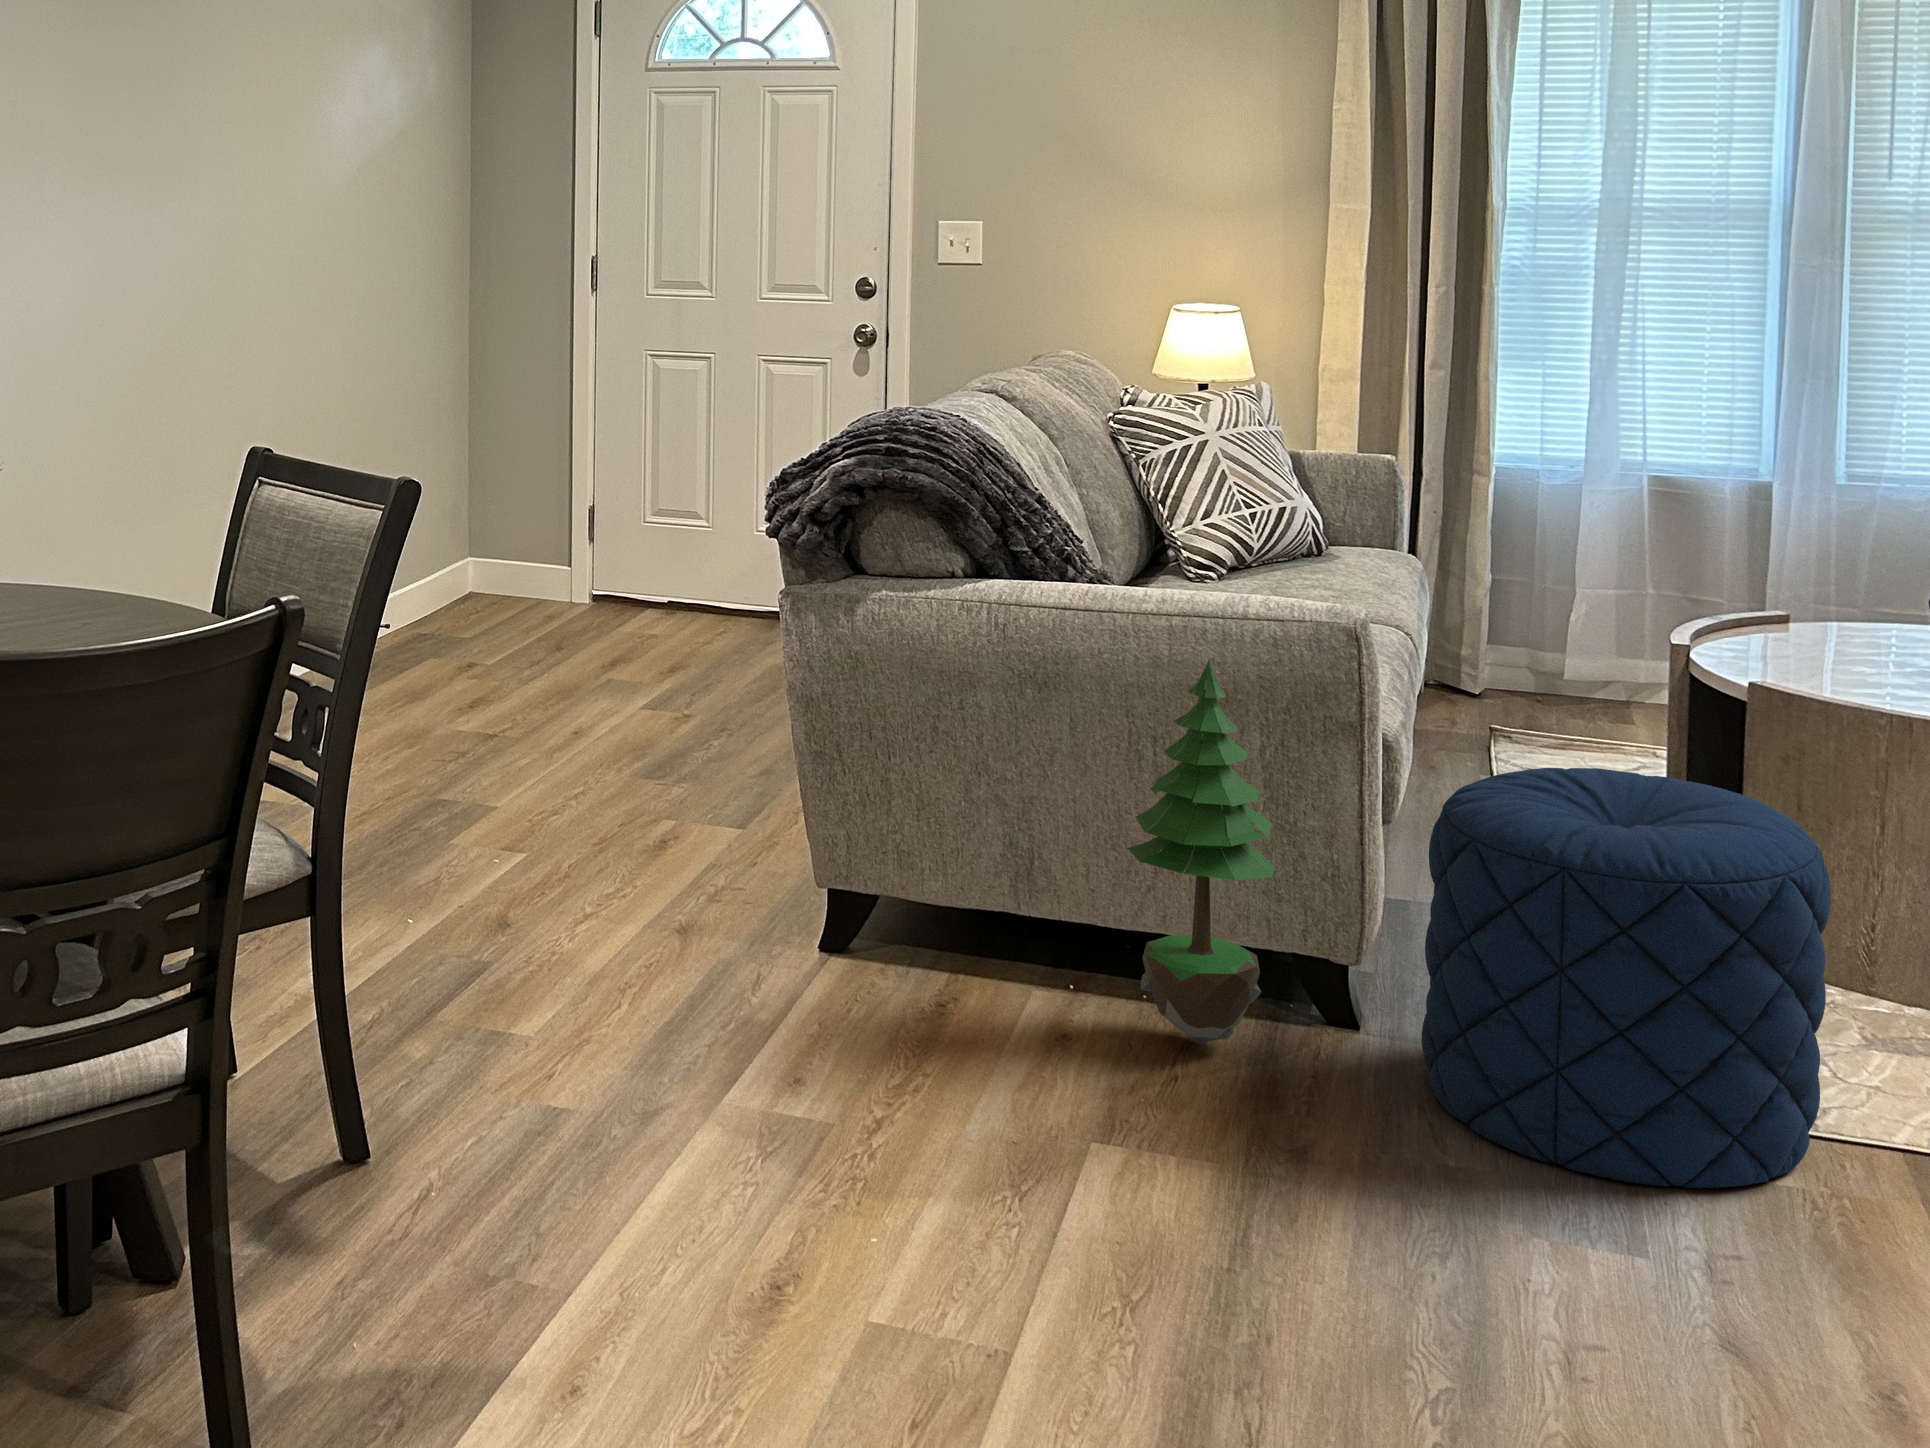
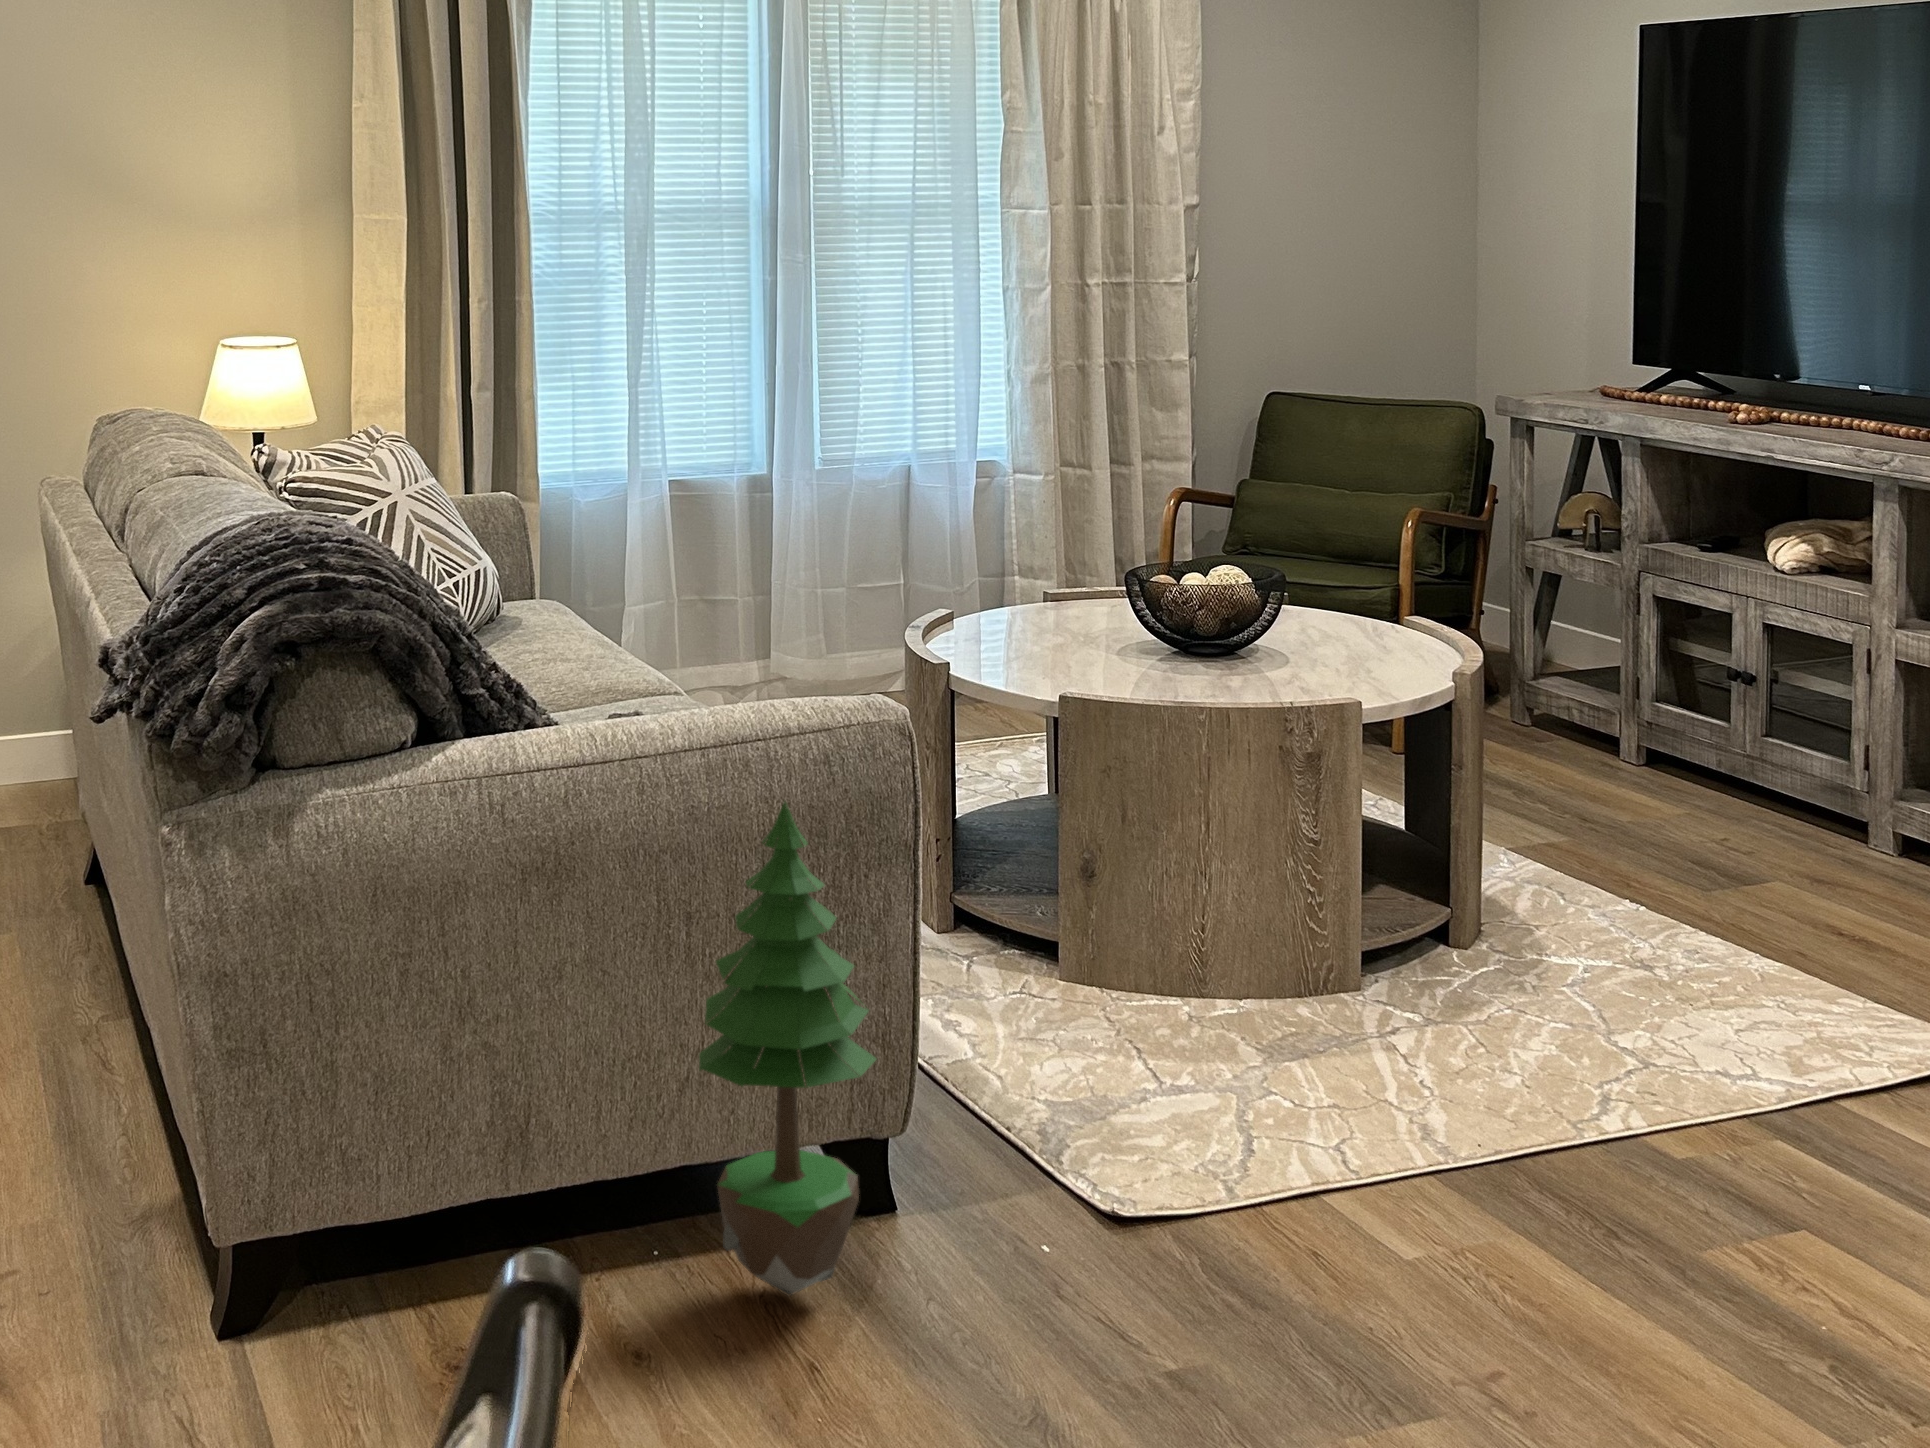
pouf: present [1422,768,1831,1188] -> none [1012,828,1418,1312]

